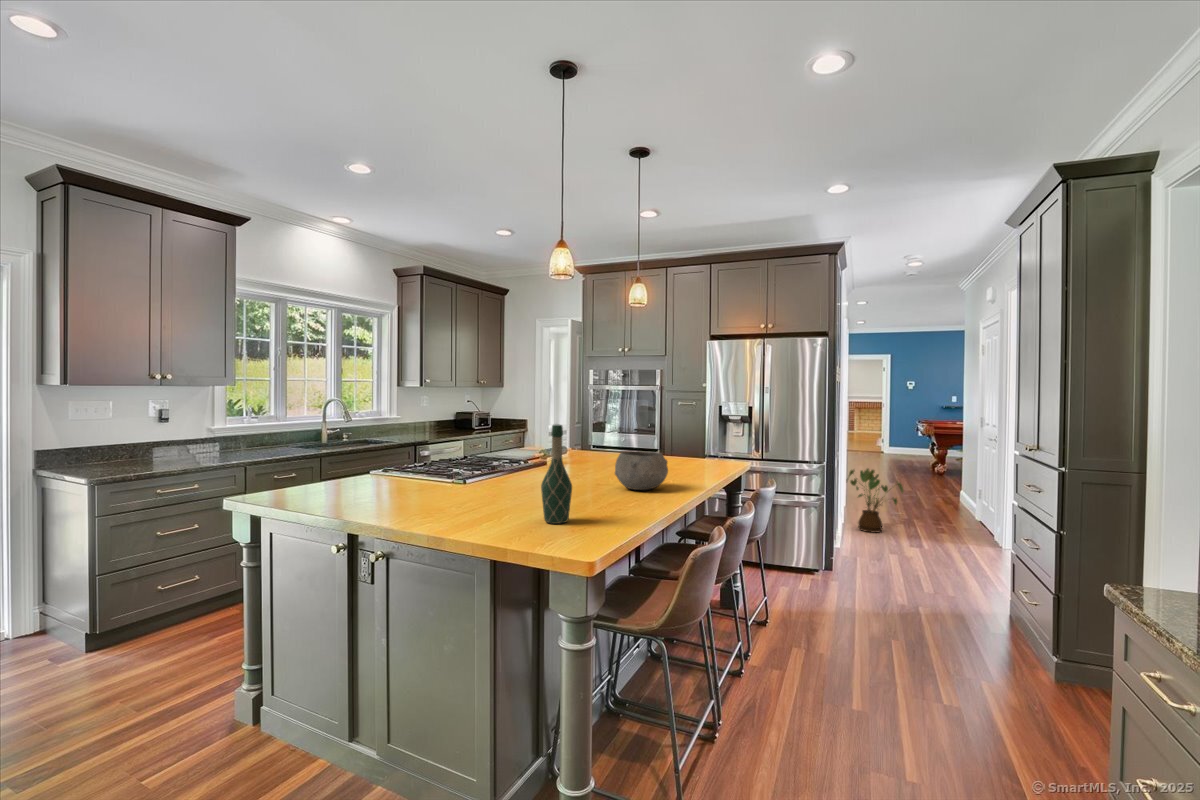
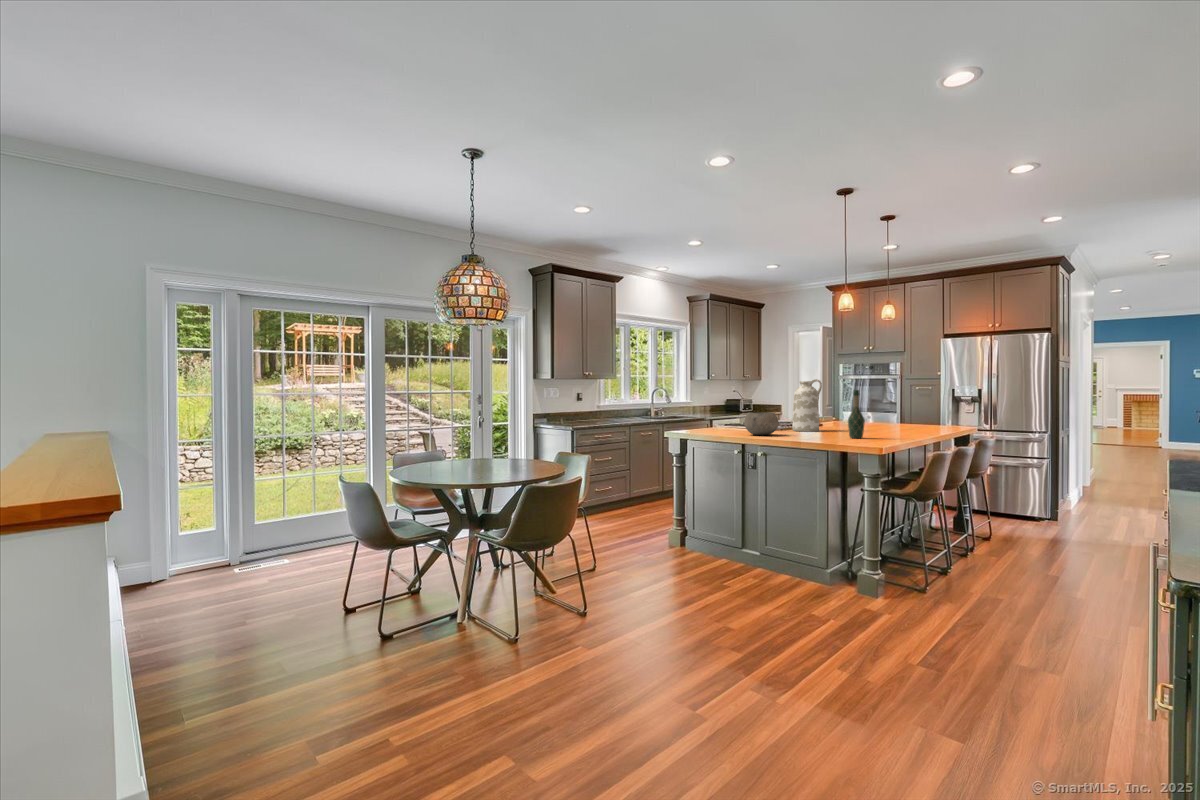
vase: none [474,397,523,491] -> present [792,379,822,432]
bowl: present [615,451,668,490] -> present [744,412,779,435]
house plant: present [847,469,903,532] -> none [1085,447,1147,503]

